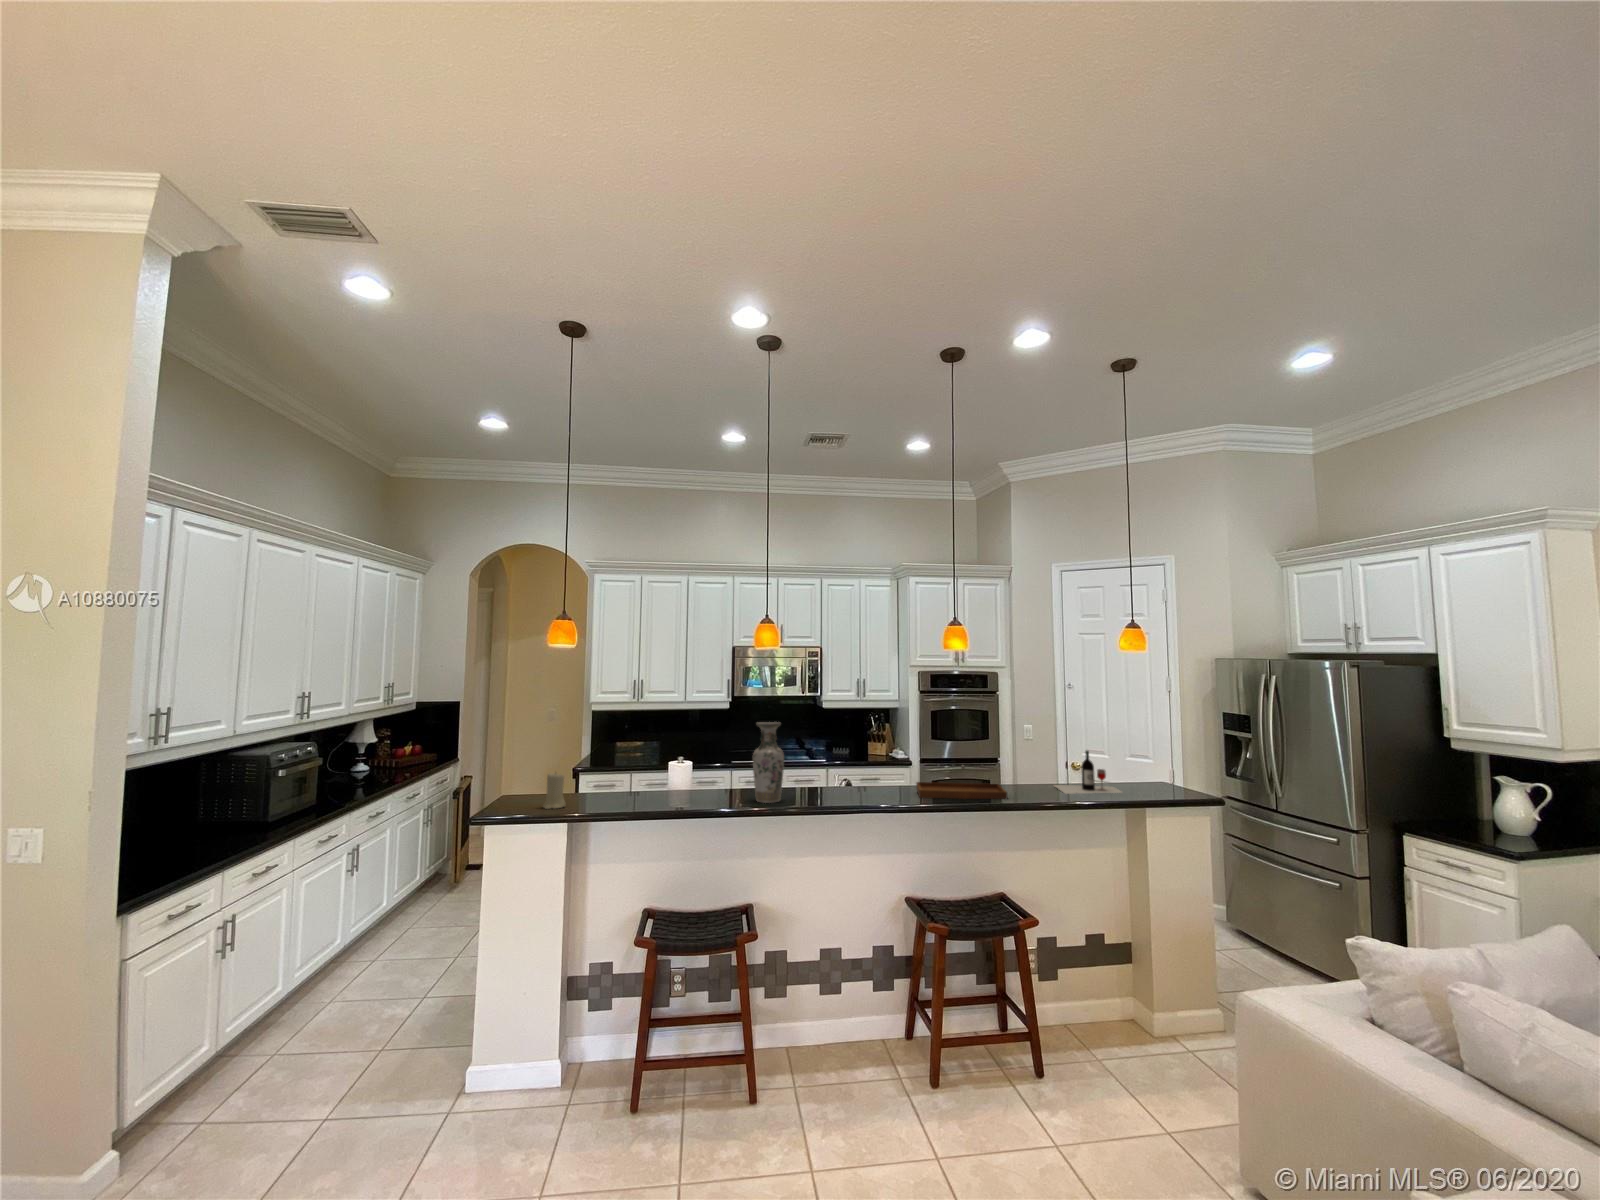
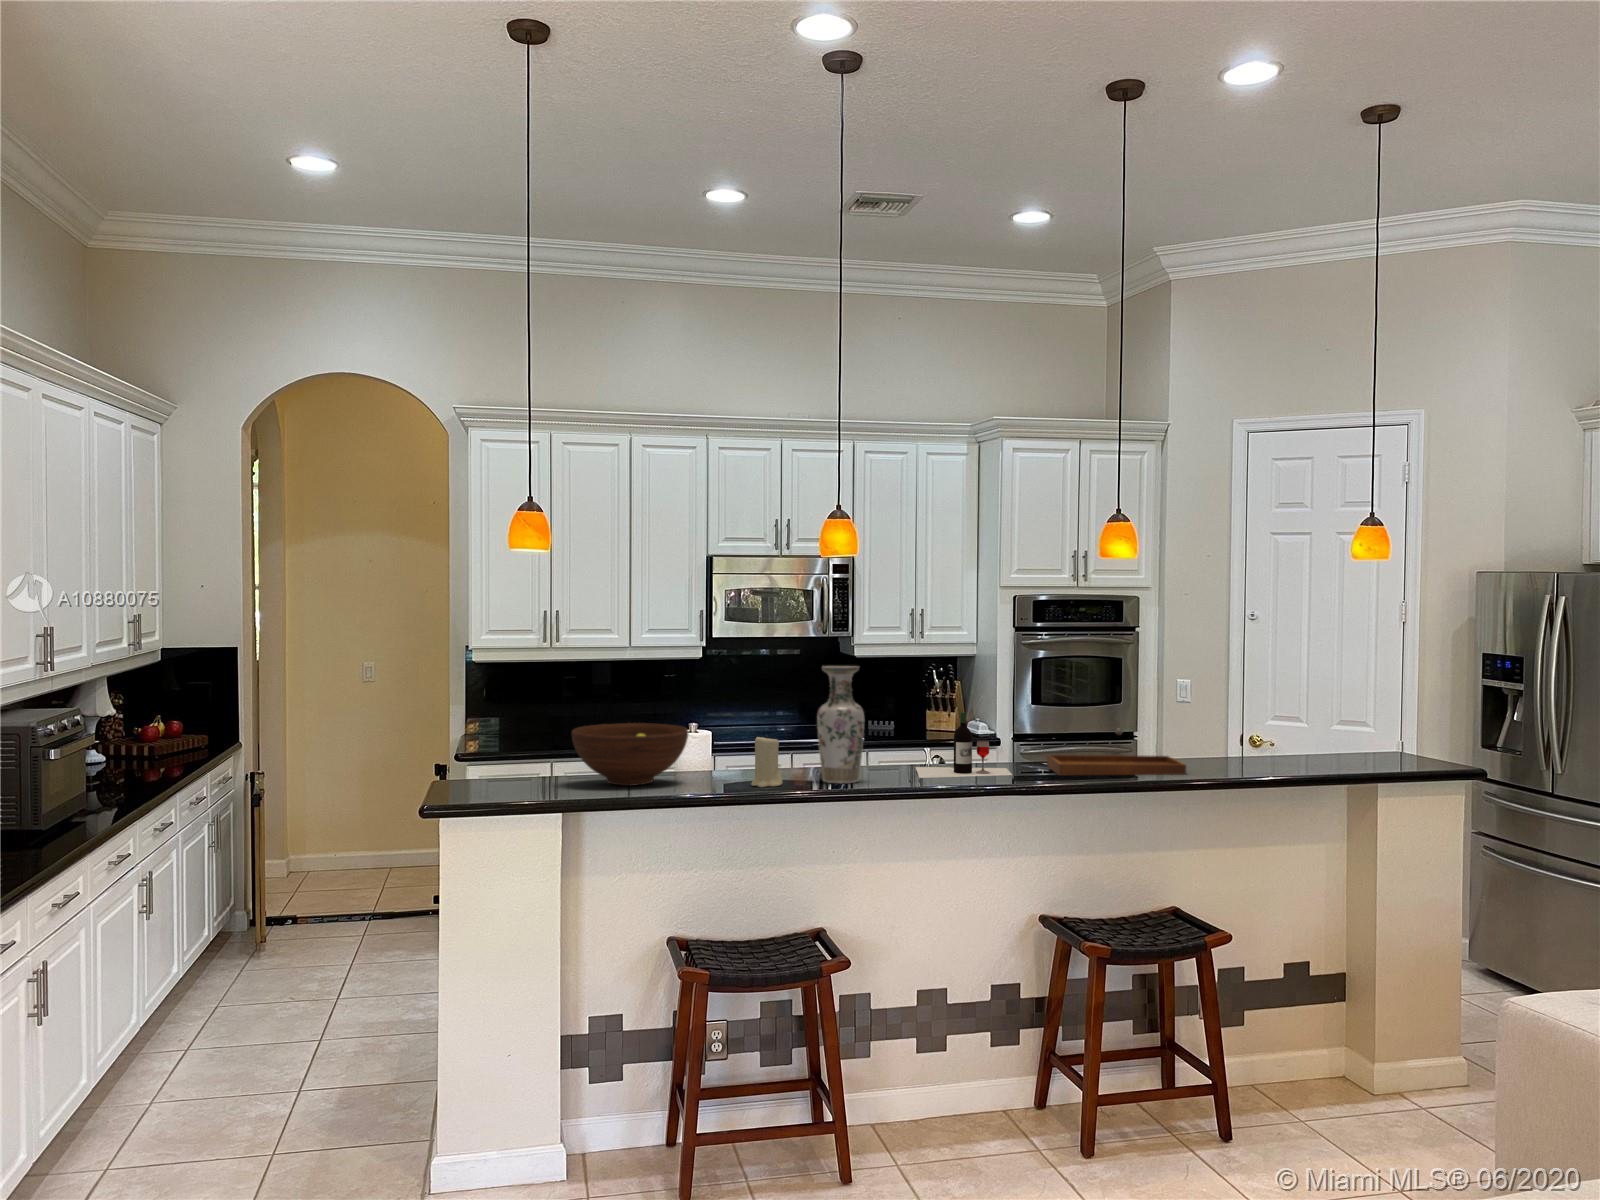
wine bottle: present [1055,751,1121,794] -> present [916,712,1012,778]
fruit bowl: none [592,758,670,802] -> present [572,723,688,786]
candle: present [543,773,565,809] -> present [752,735,782,787]

